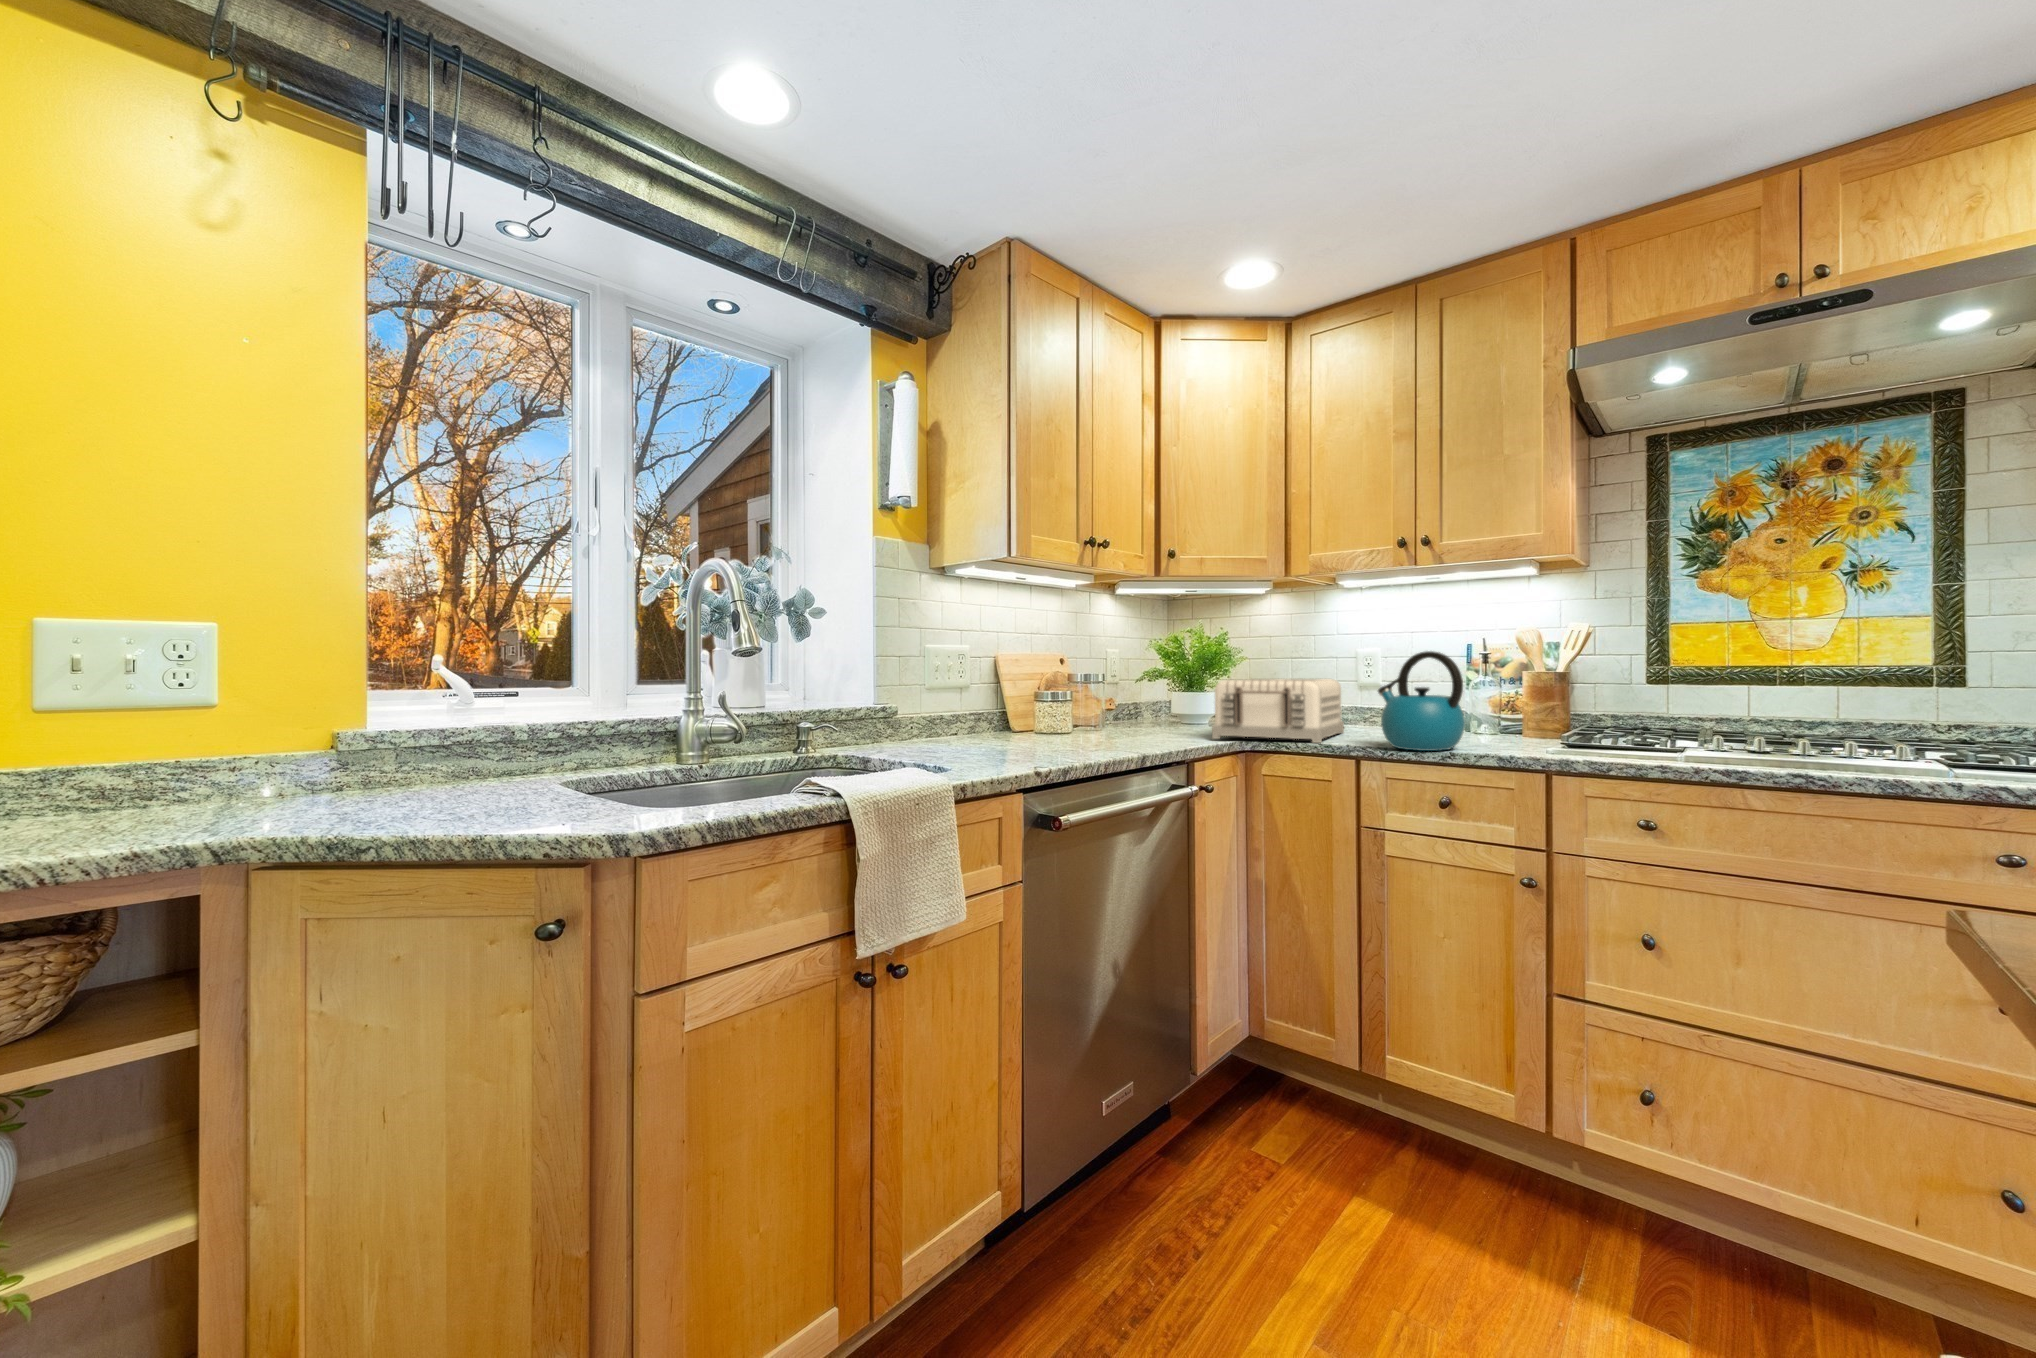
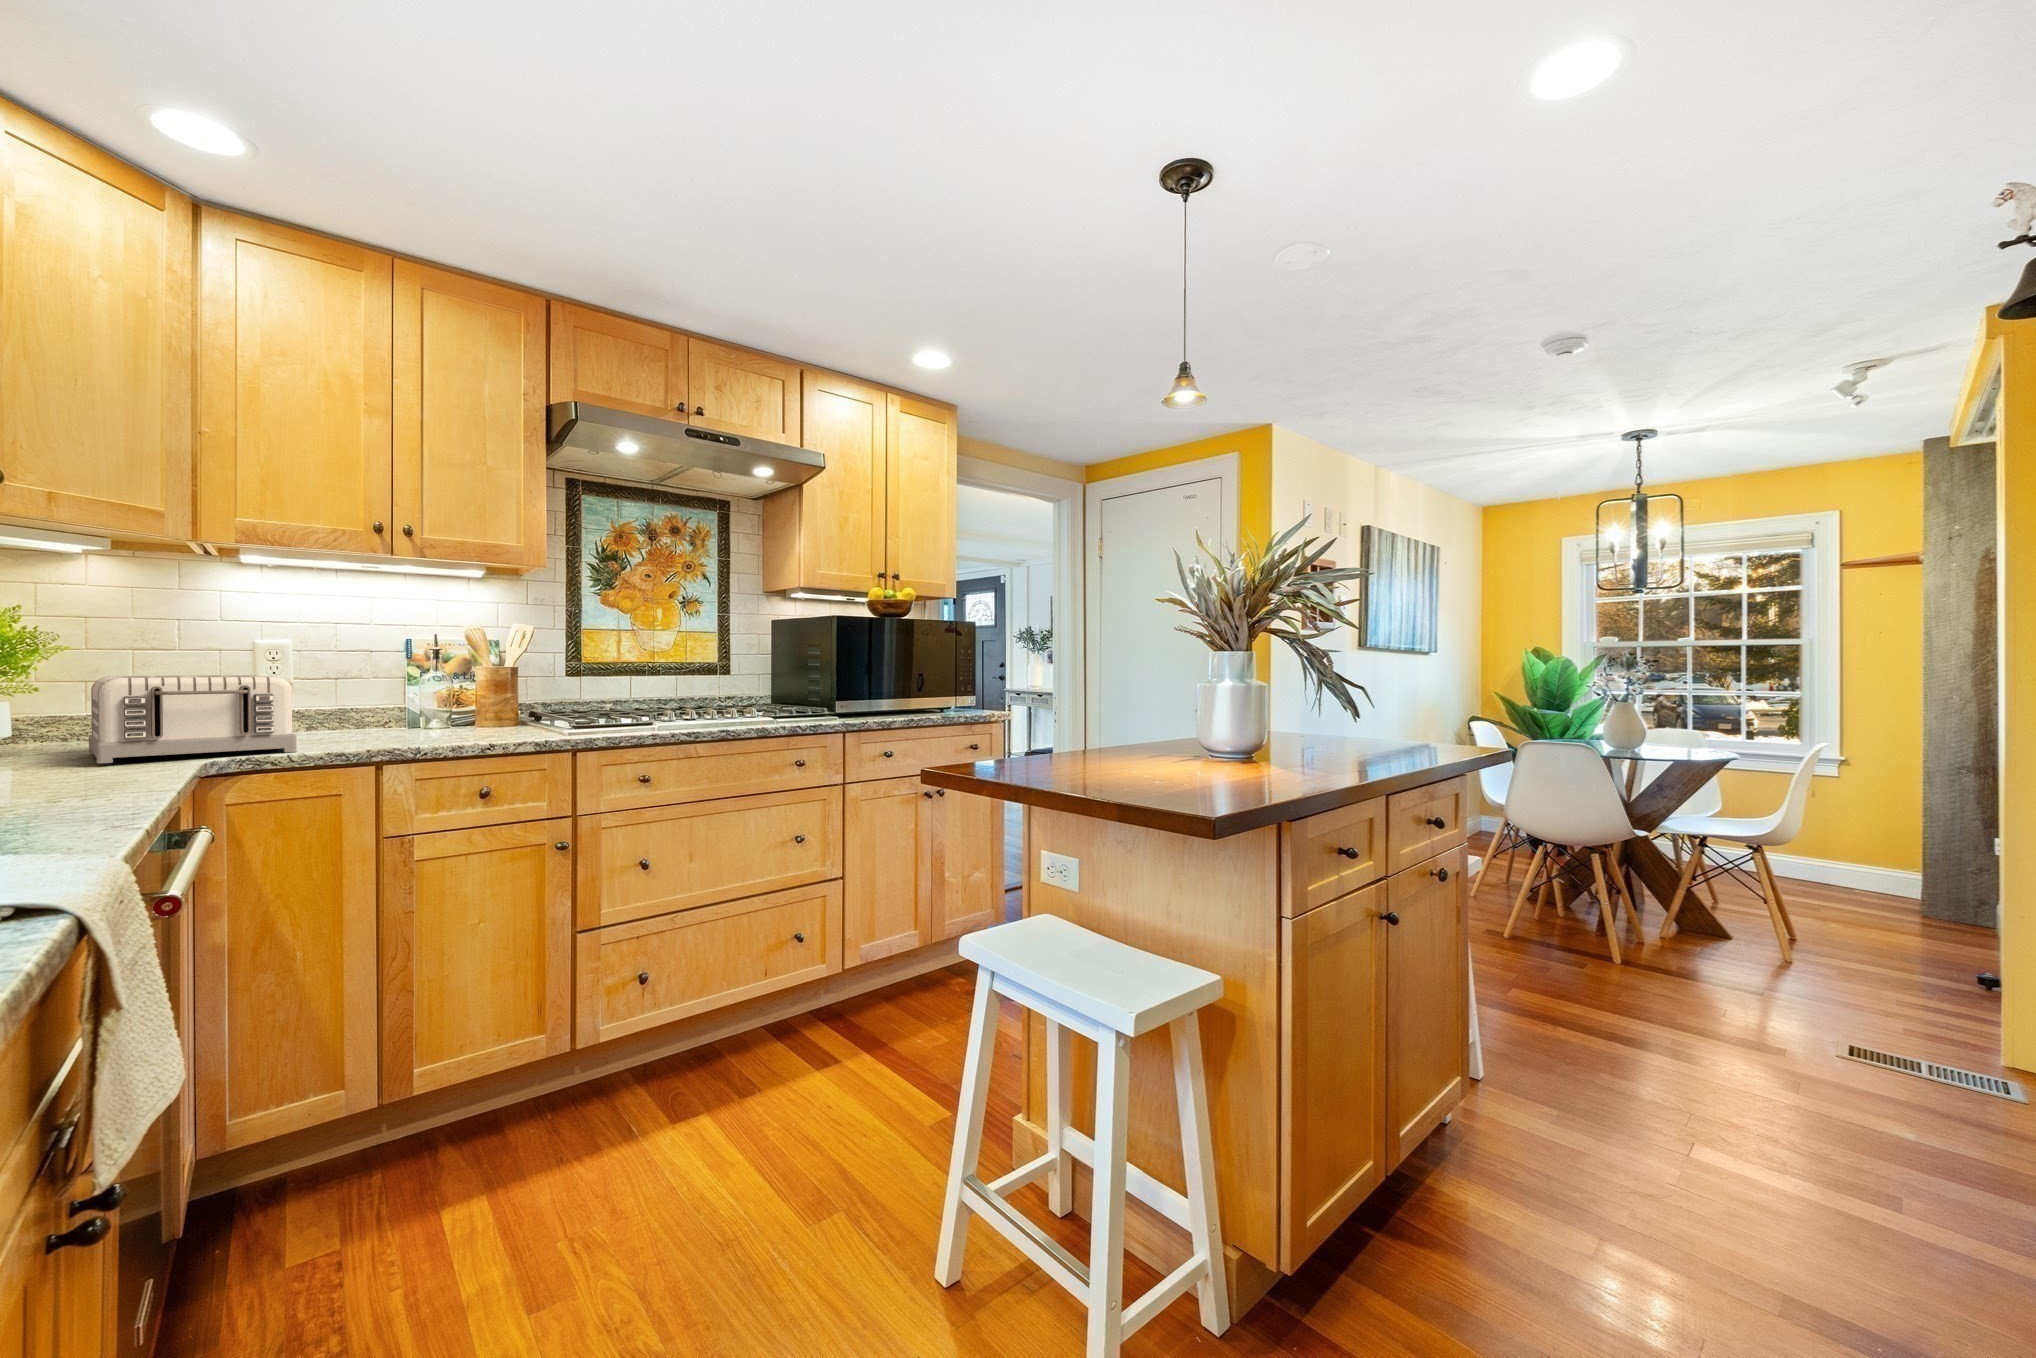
kettle: present [1378,651,1465,751] -> none [383,646,493,745]

